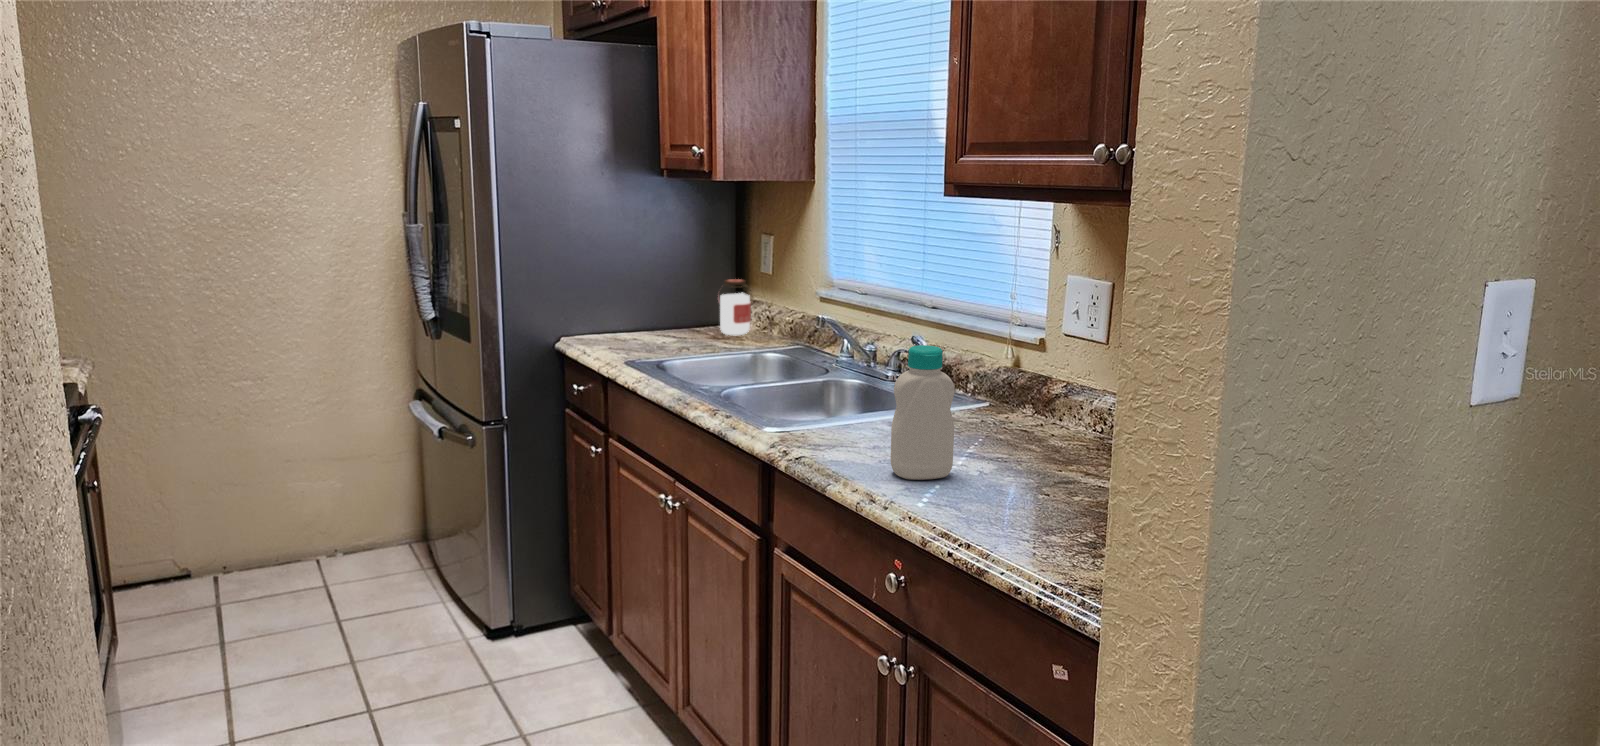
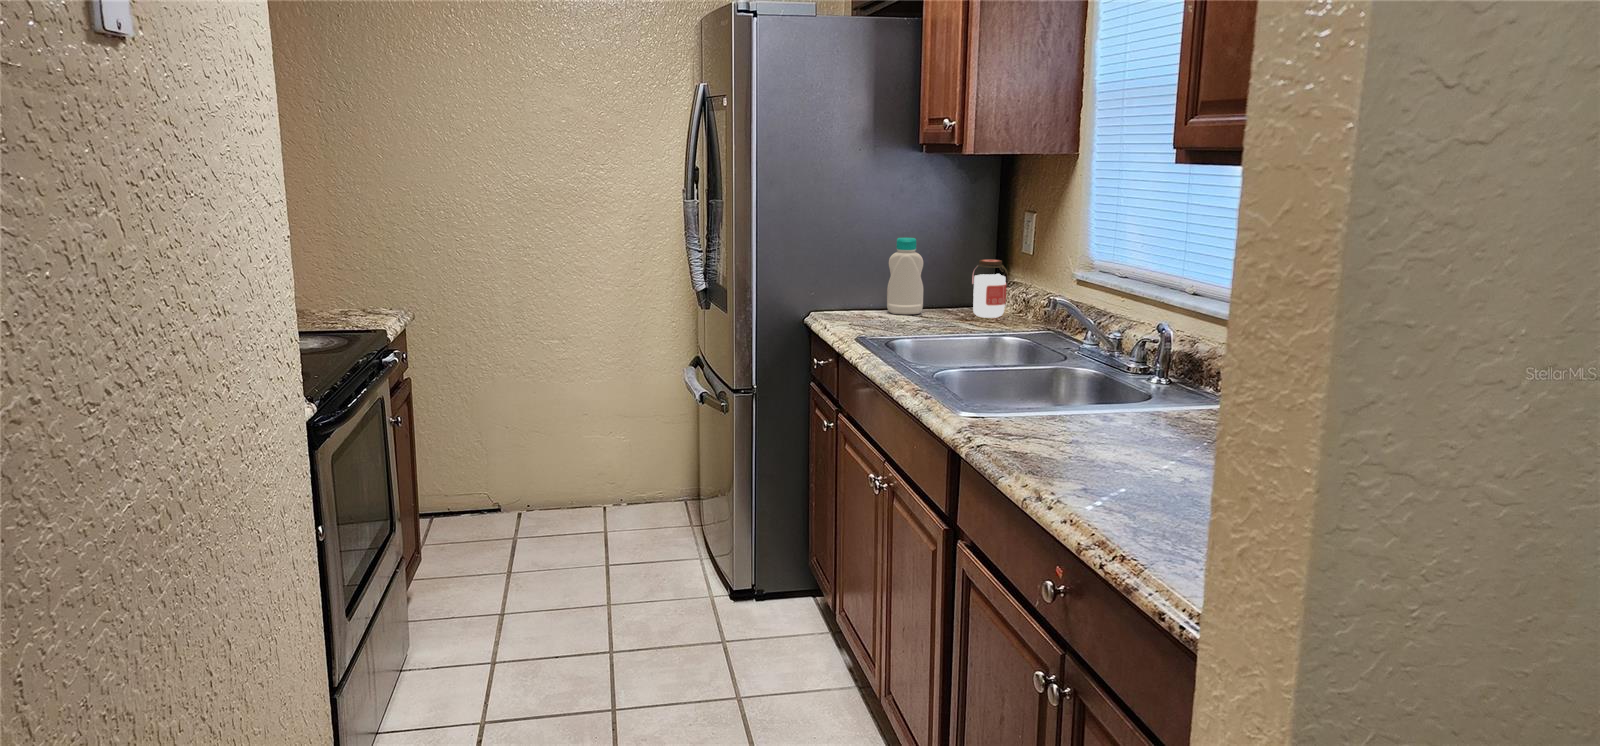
bottle: present [891,345,955,480] -> present [887,237,923,314]

